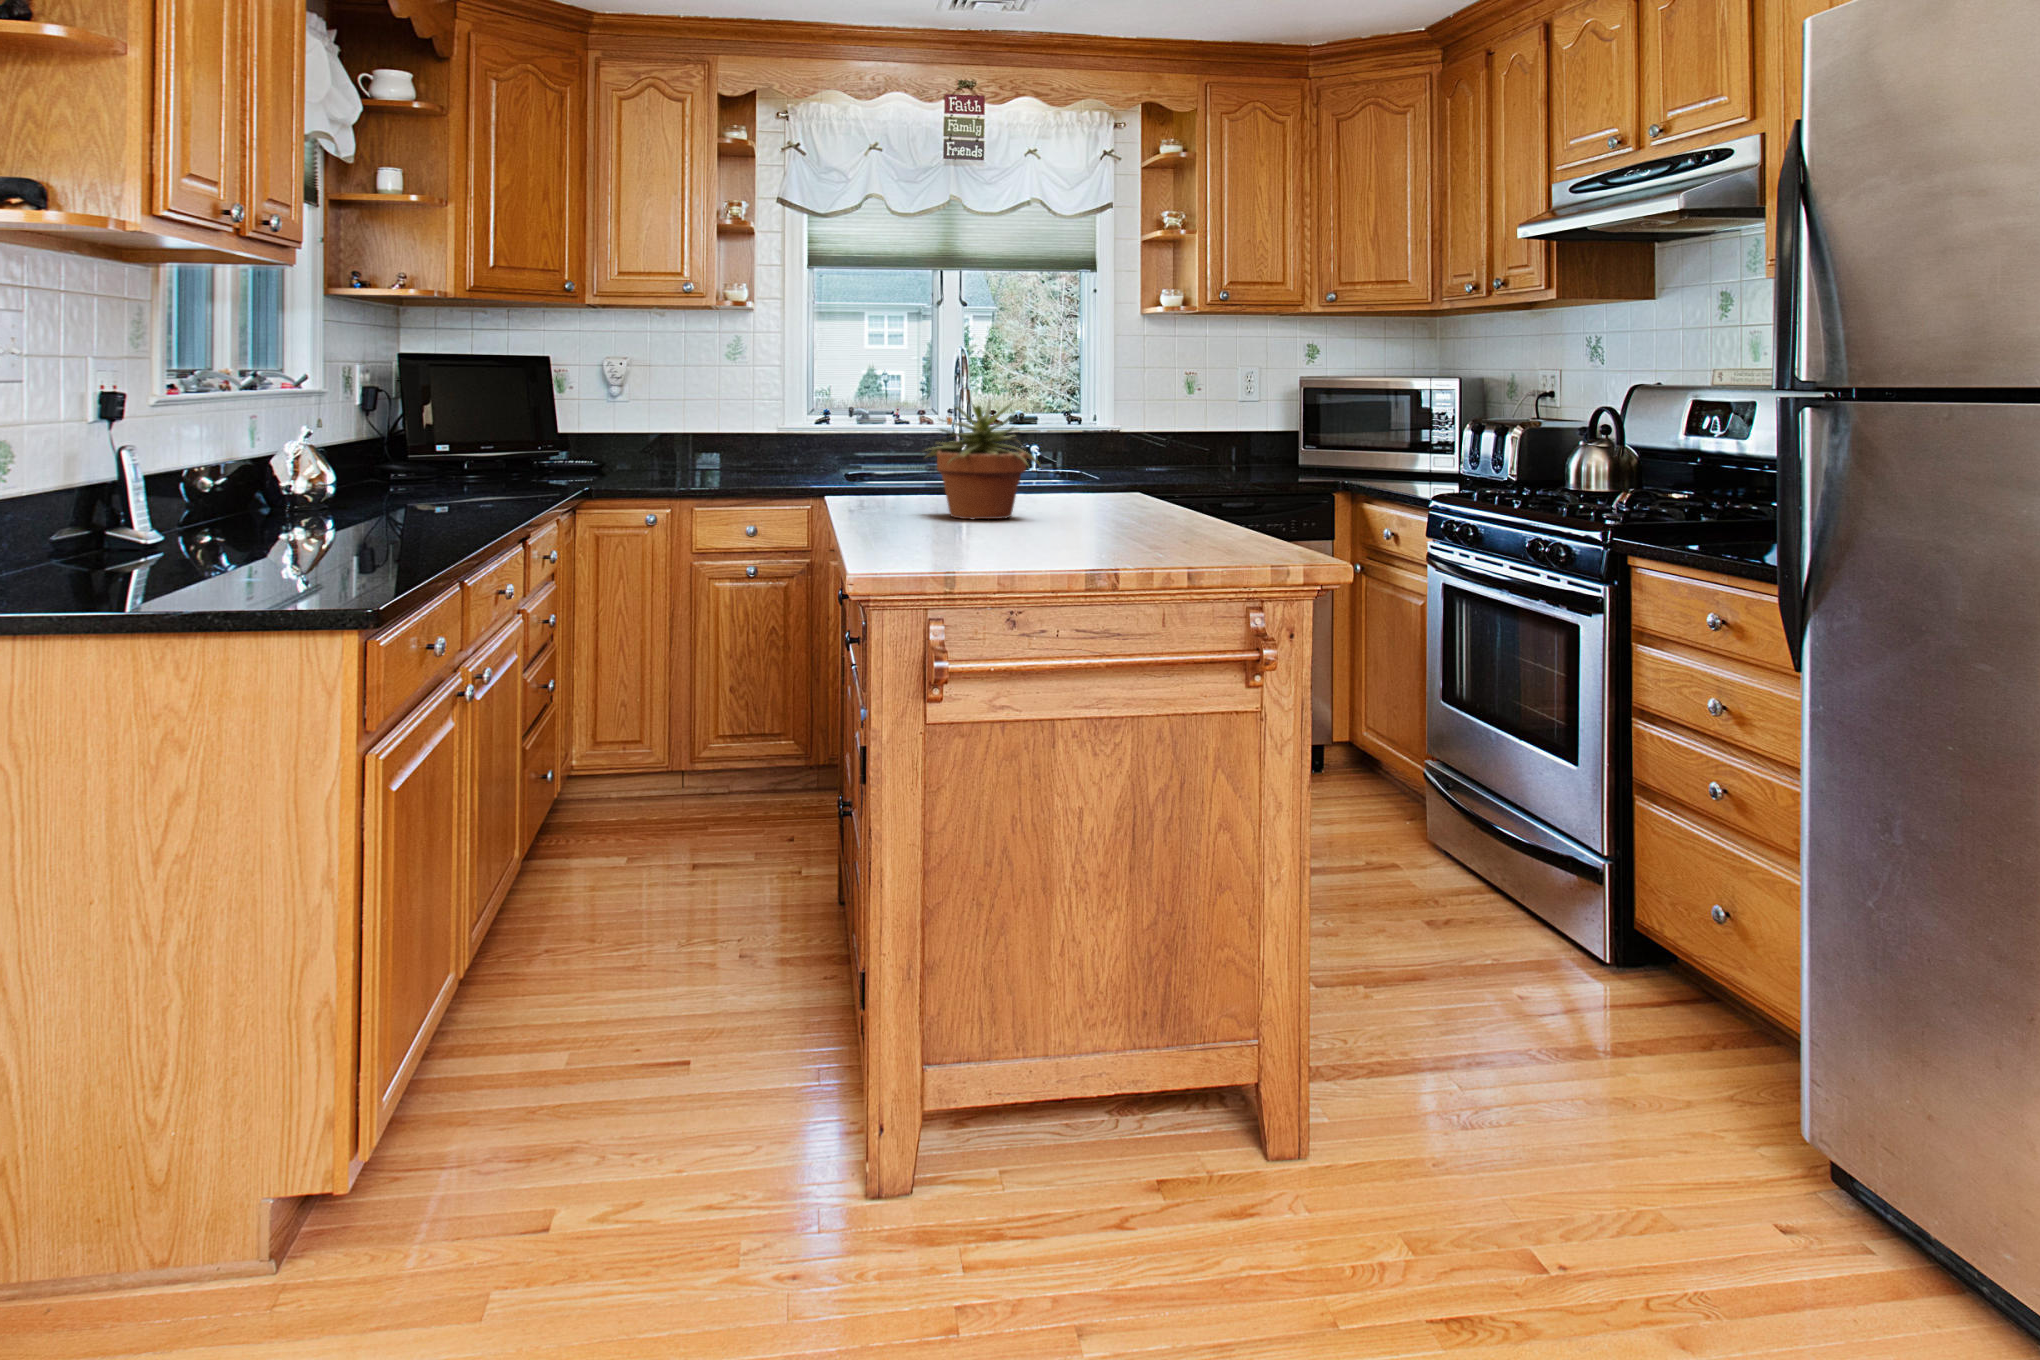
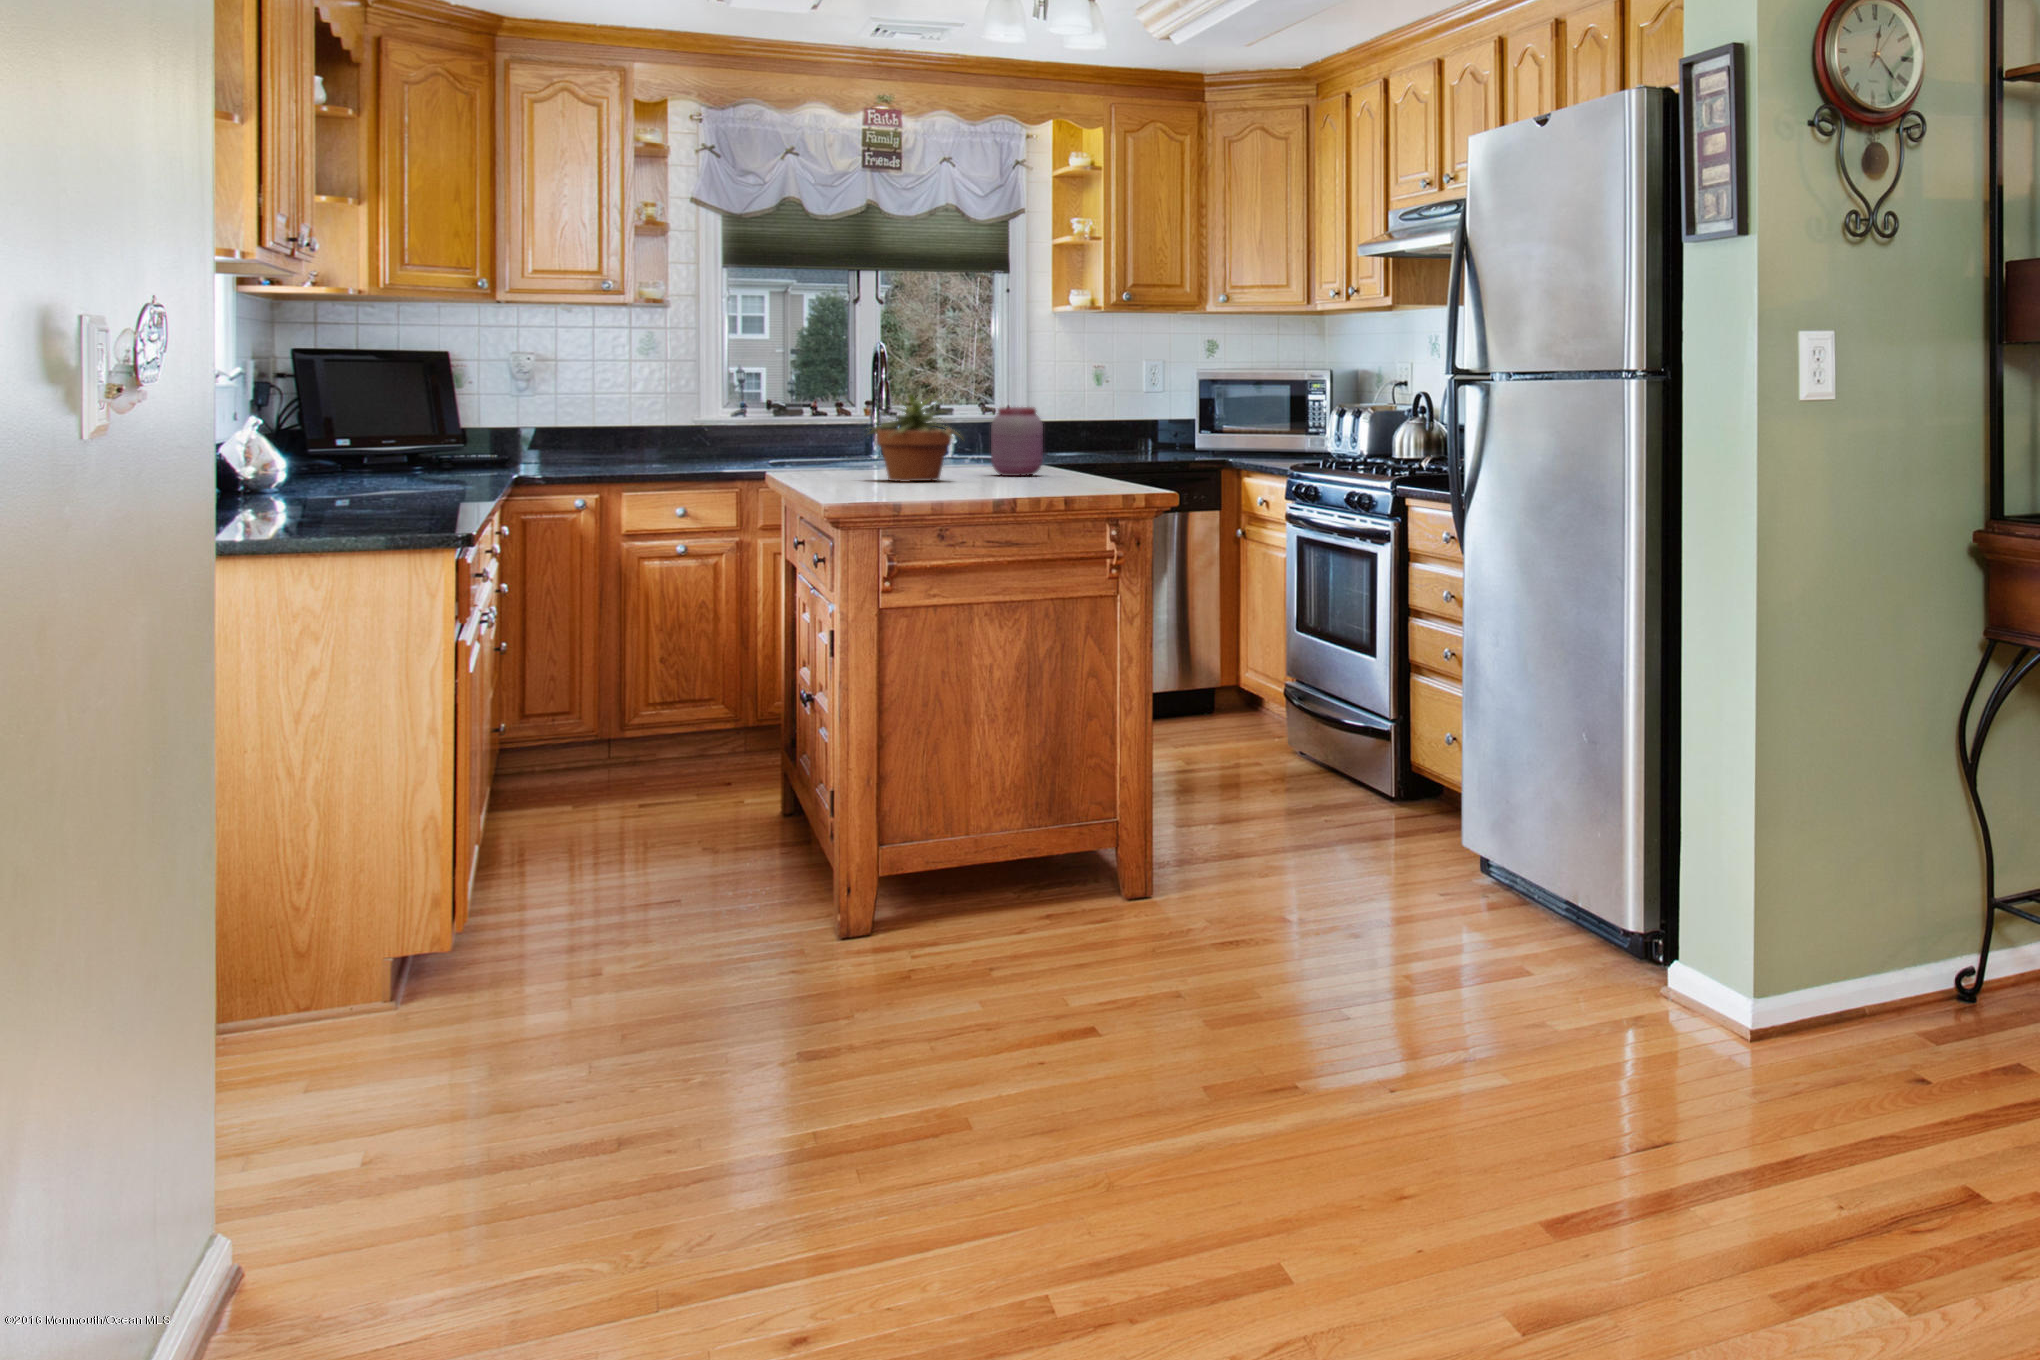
jar: none [1074,422,1137,509] -> present [991,407,1043,476]

